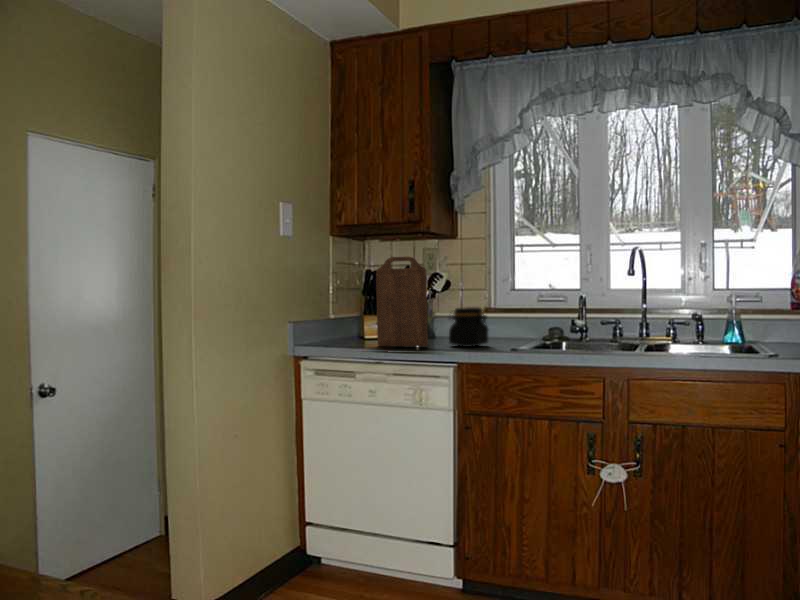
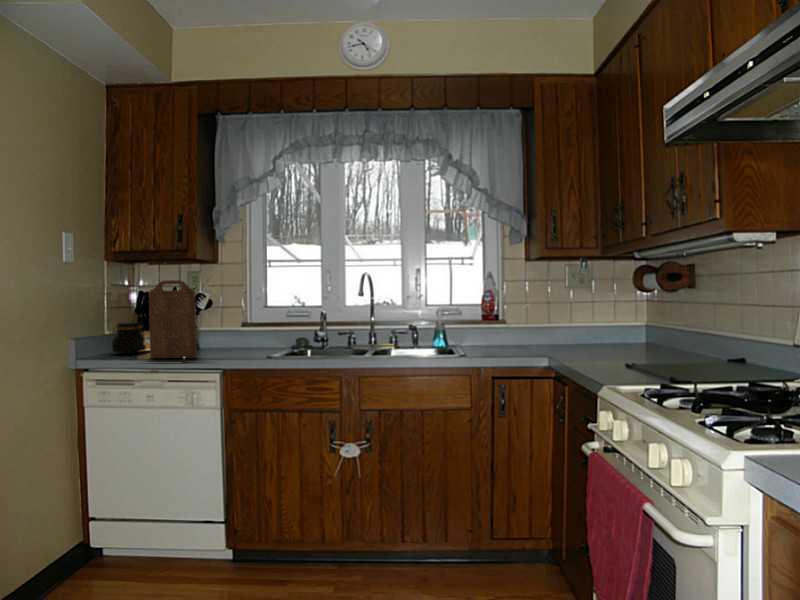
jar: present [449,307,488,347] -> present [112,323,146,354]

